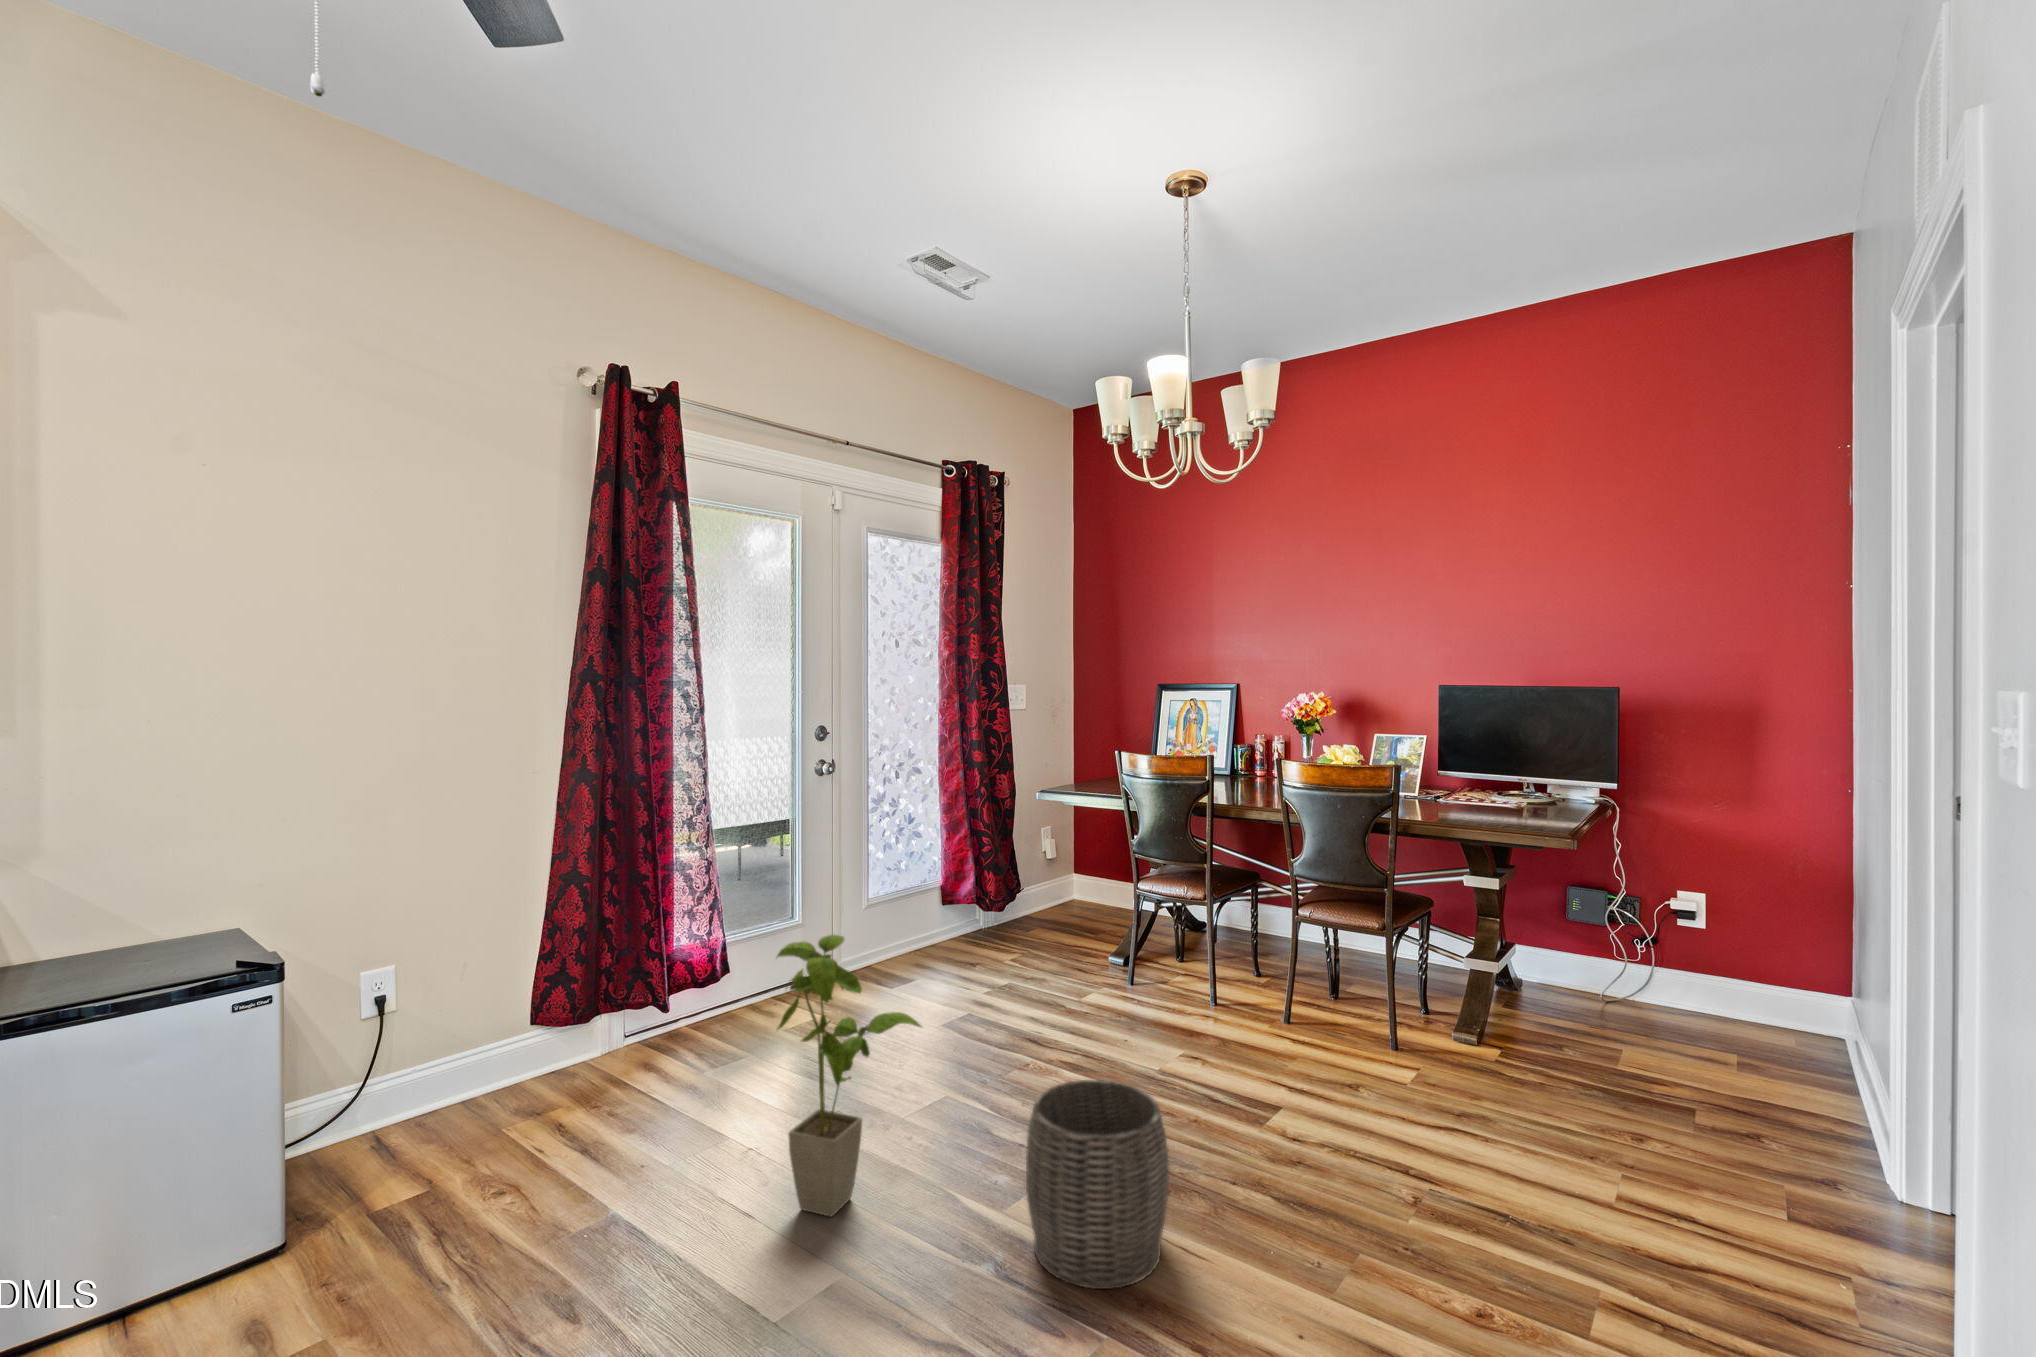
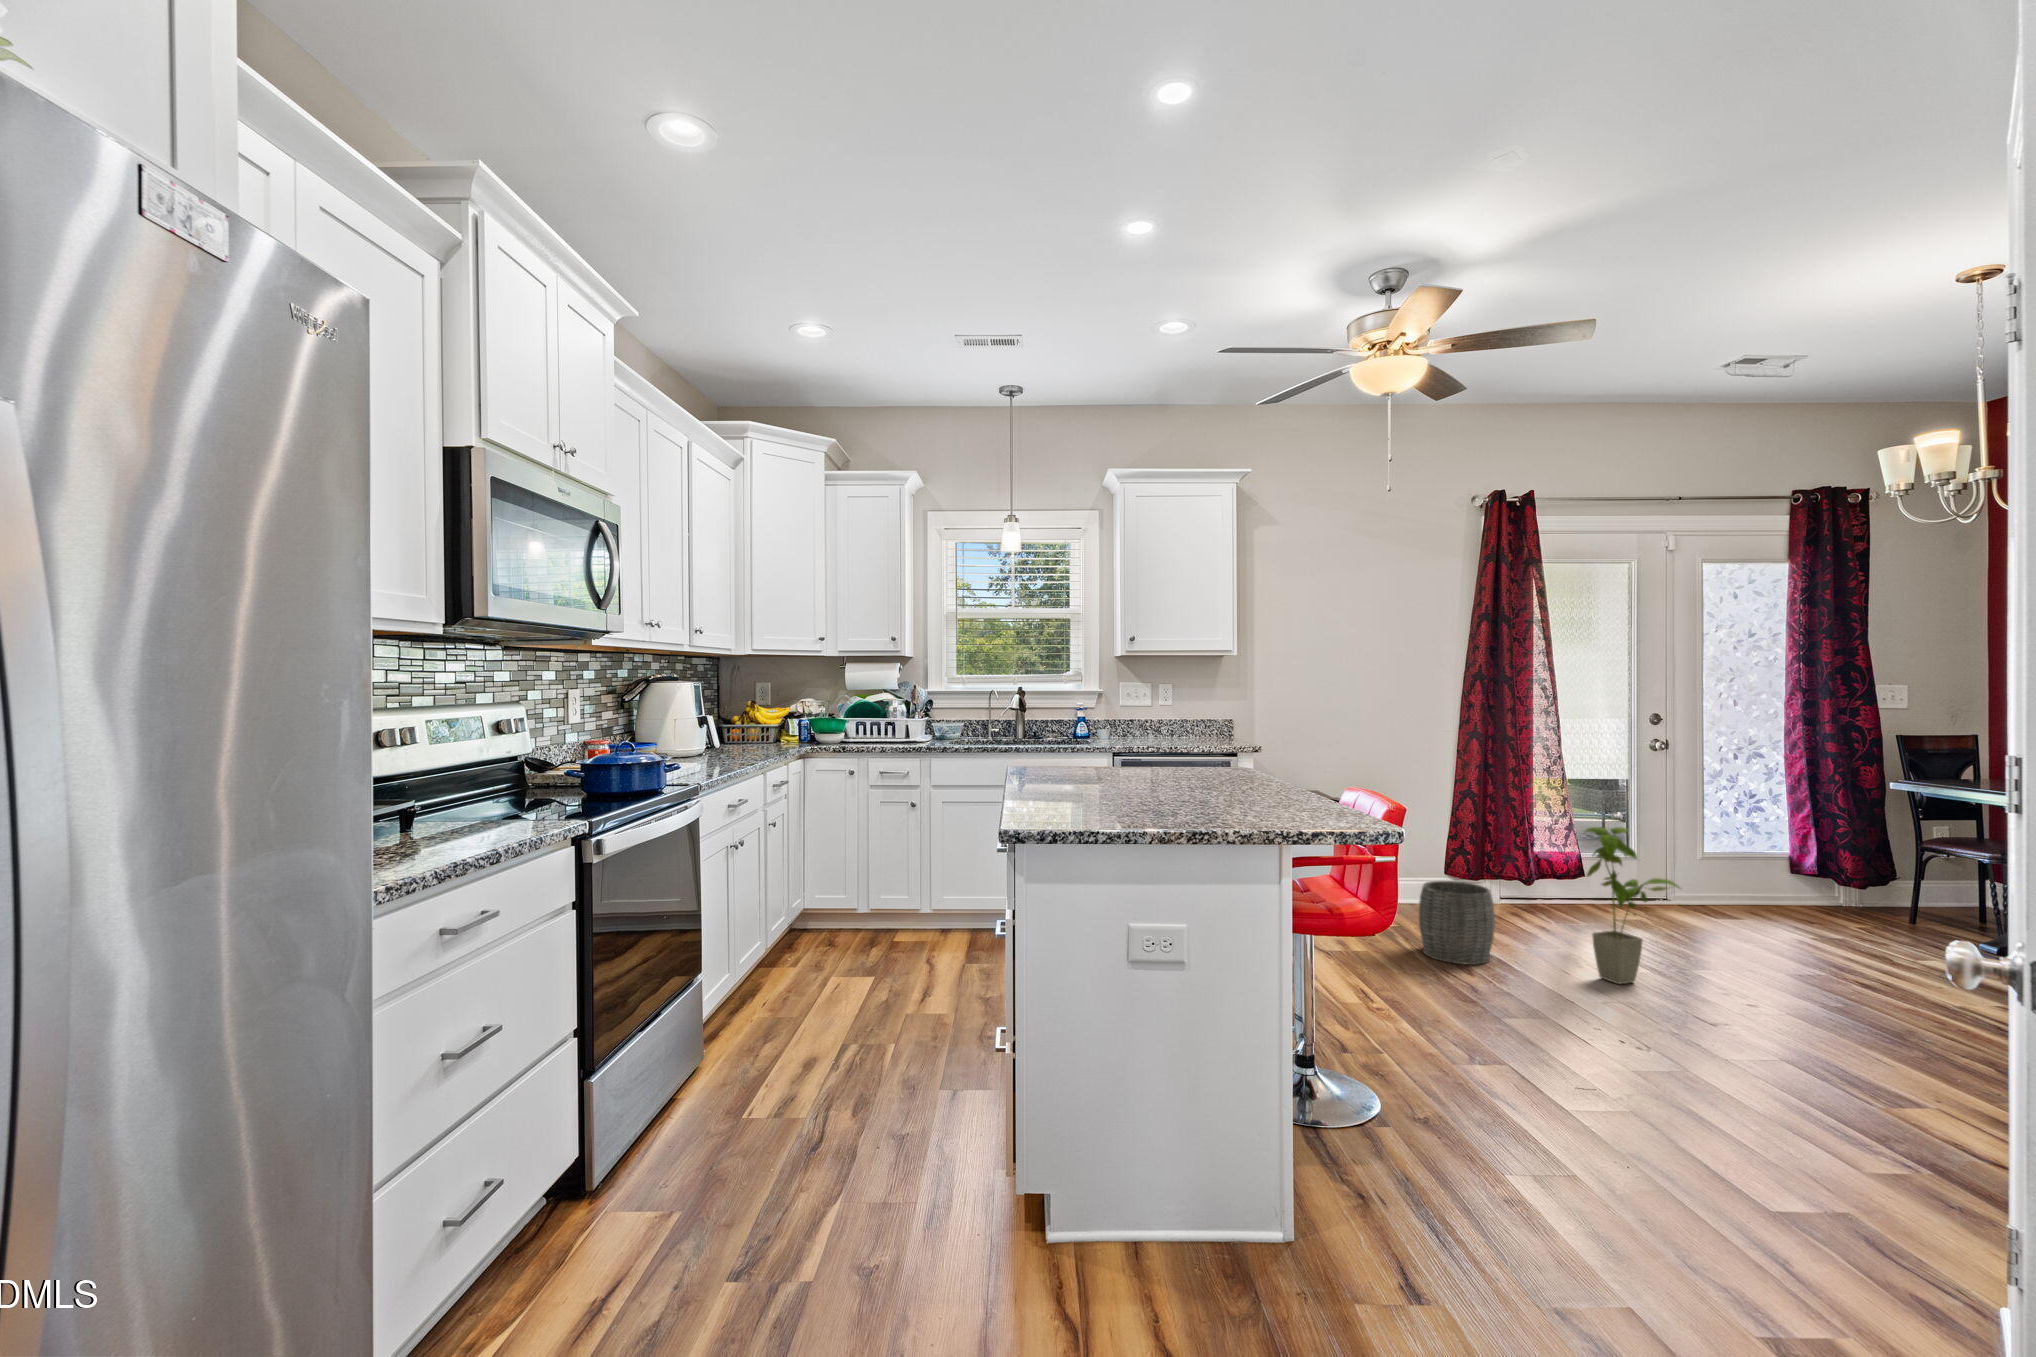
woven basket: present [1026,1080,1169,1289] -> present [1419,881,1495,965]

